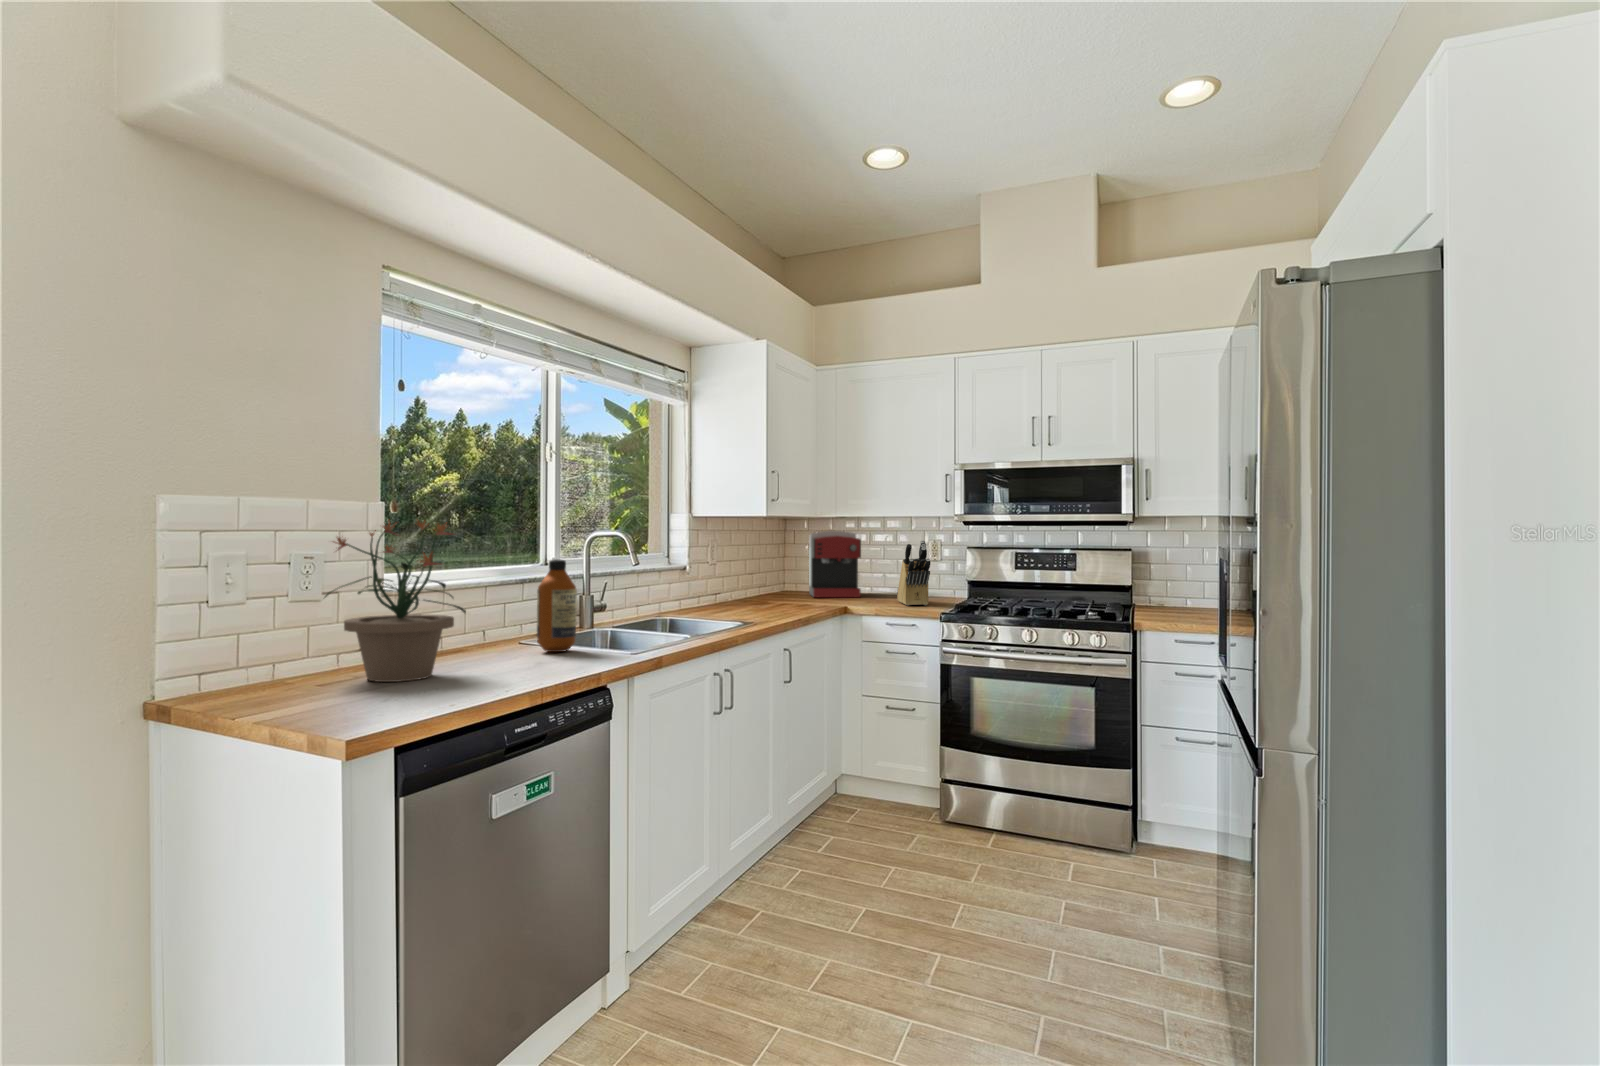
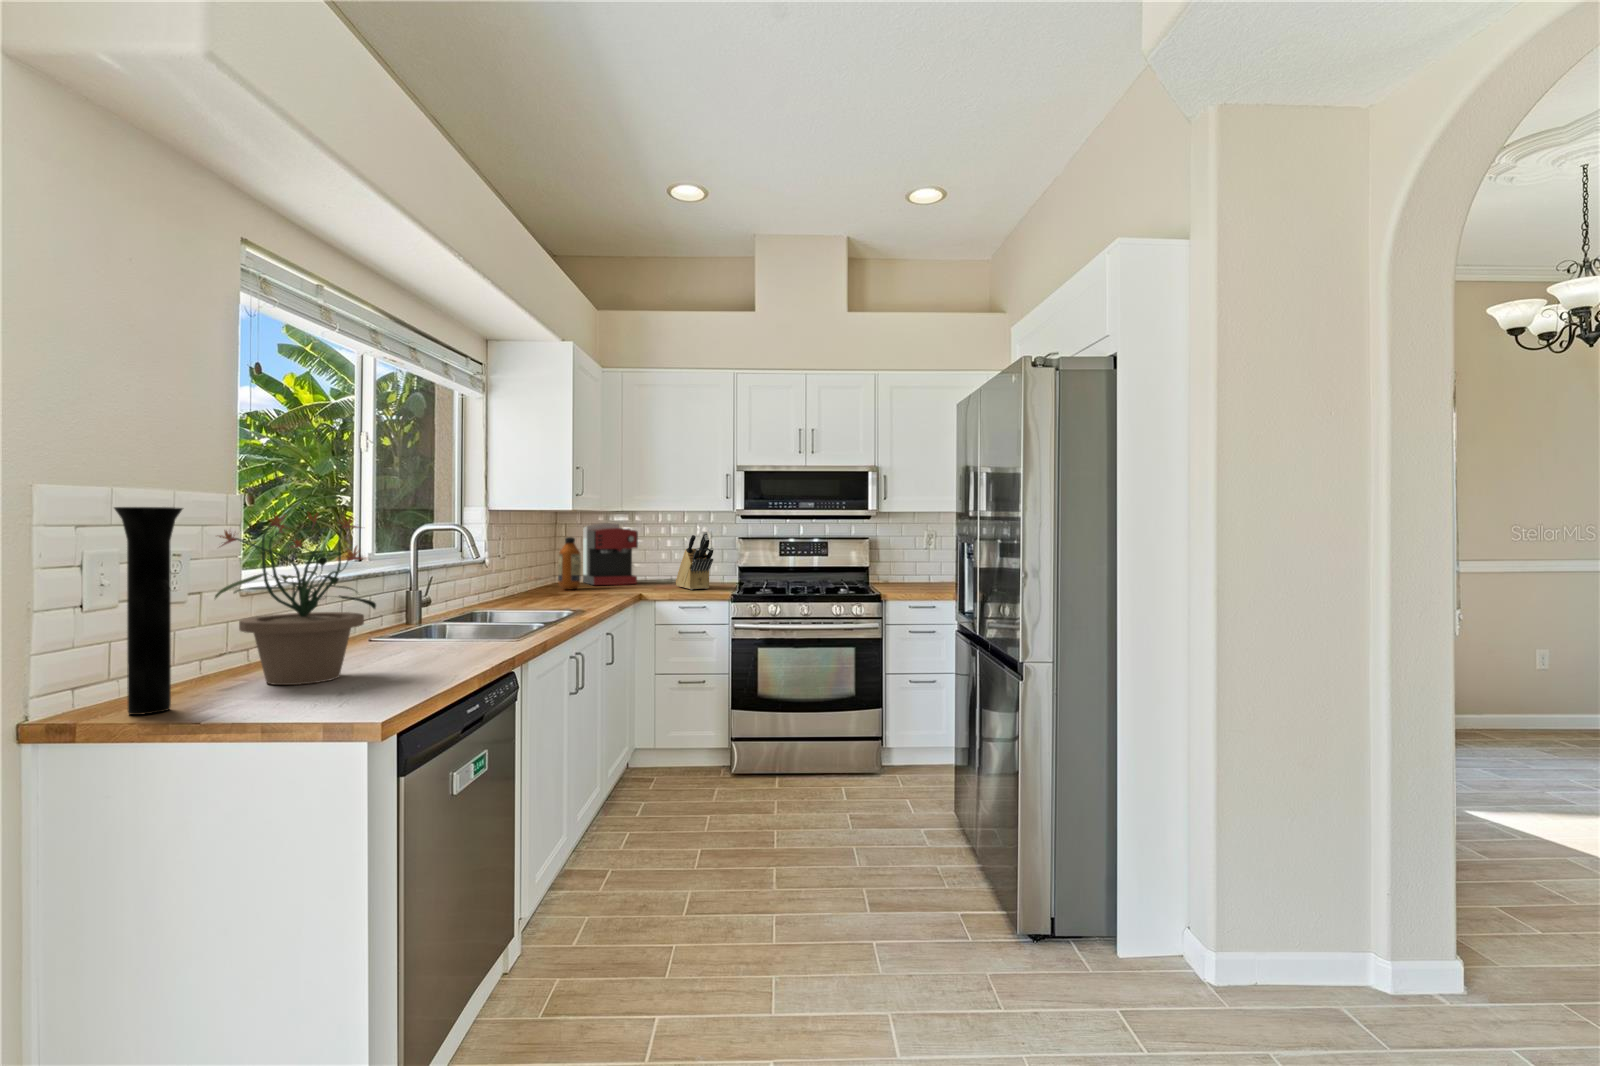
vase: none [218,516,275,699] -> present [114,507,182,715]
bottle: present [537,559,577,652] -> present [558,537,581,589]

